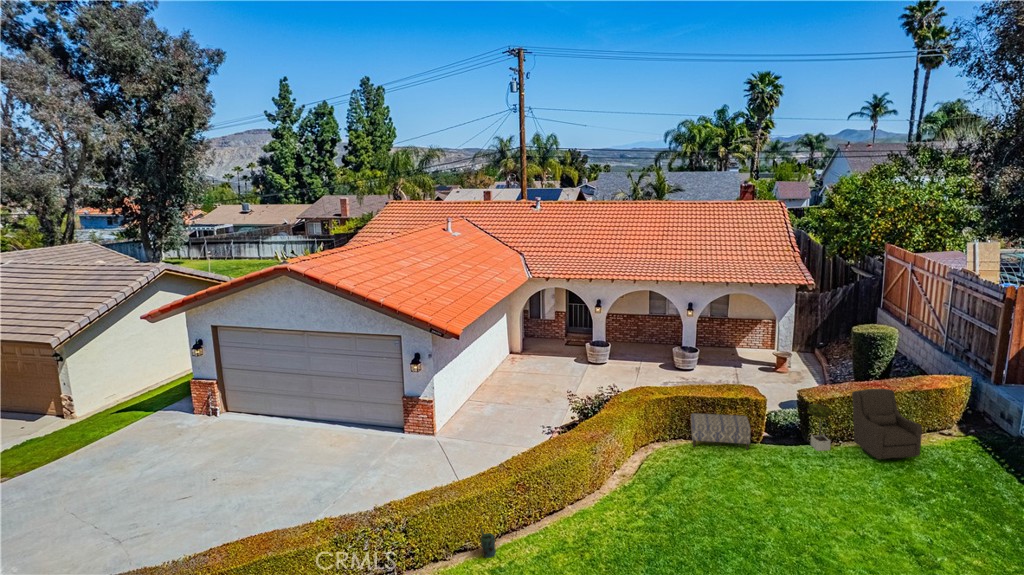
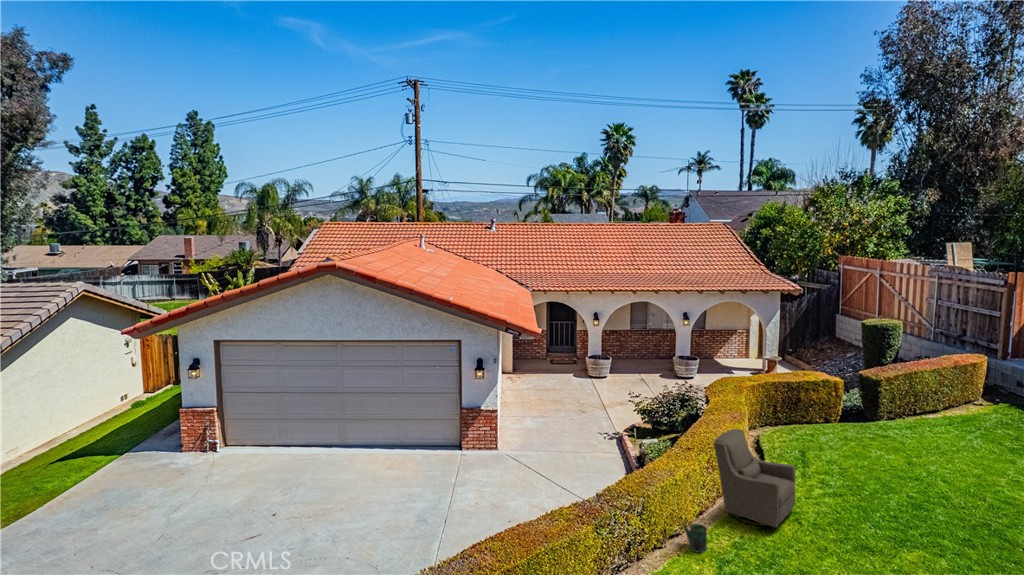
chair: present [852,389,922,460] -> present [714,429,796,527]
potted tree: present [808,404,832,451] -> none [889,378,914,424]
bench: present [691,413,751,450] -> none [778,397,846,431]

